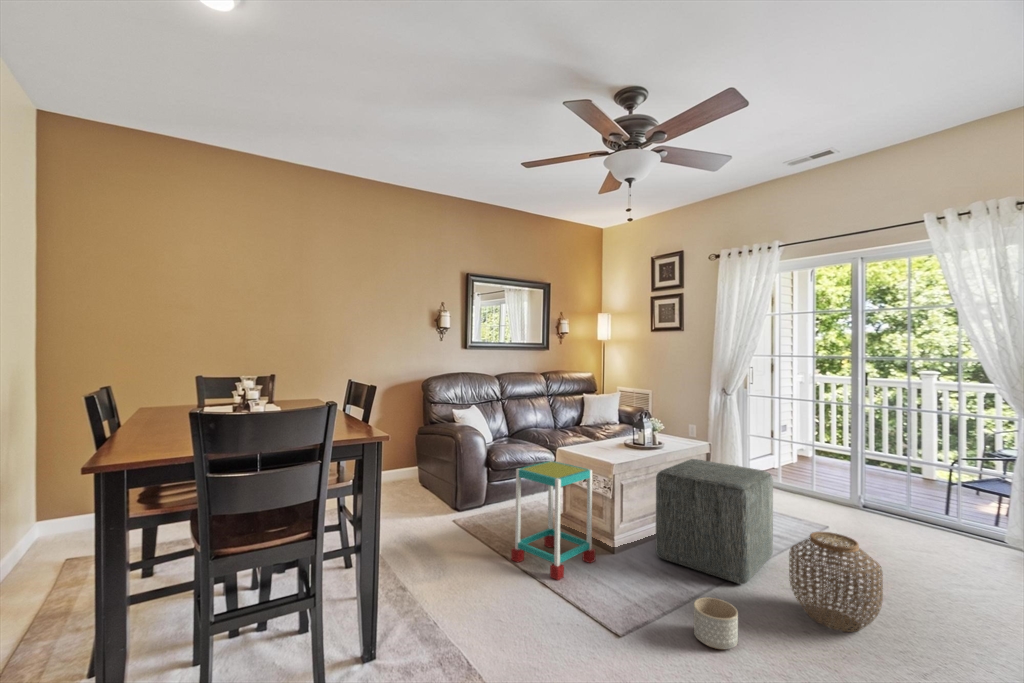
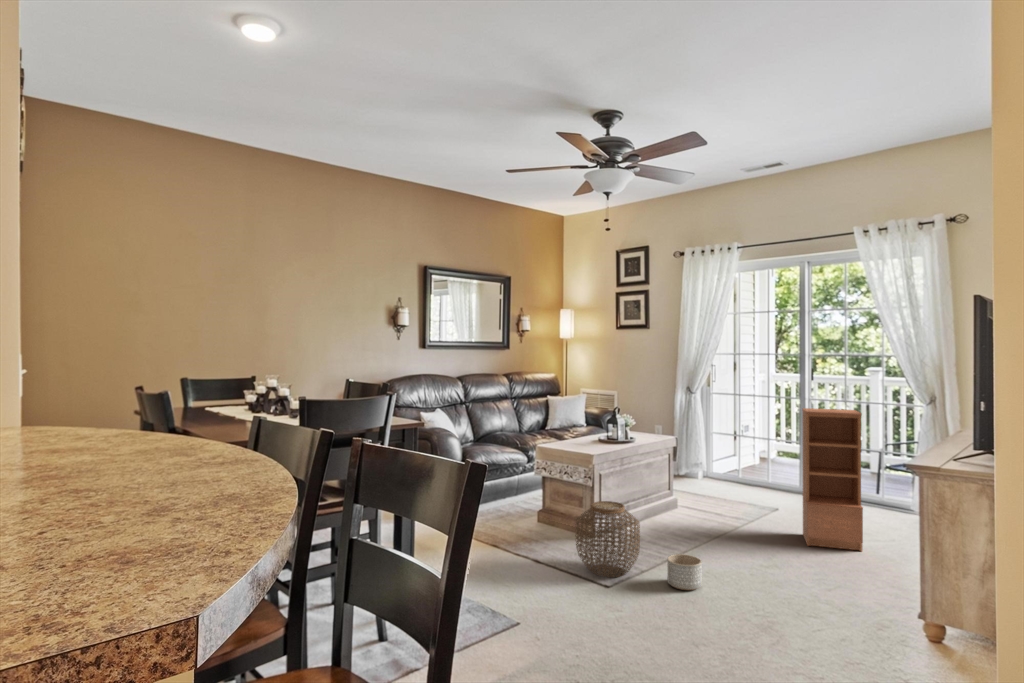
bookcase: none [861,419,947,598] -> present [802,408,863,551]
ottoman: present [656,459,773,584] -> none [631,450,731,552]
side table: present [511,461,595,580] -> none [502,455,578,558]
woven basket: present [789,532,883,632] -> present [575,501,640,577]

